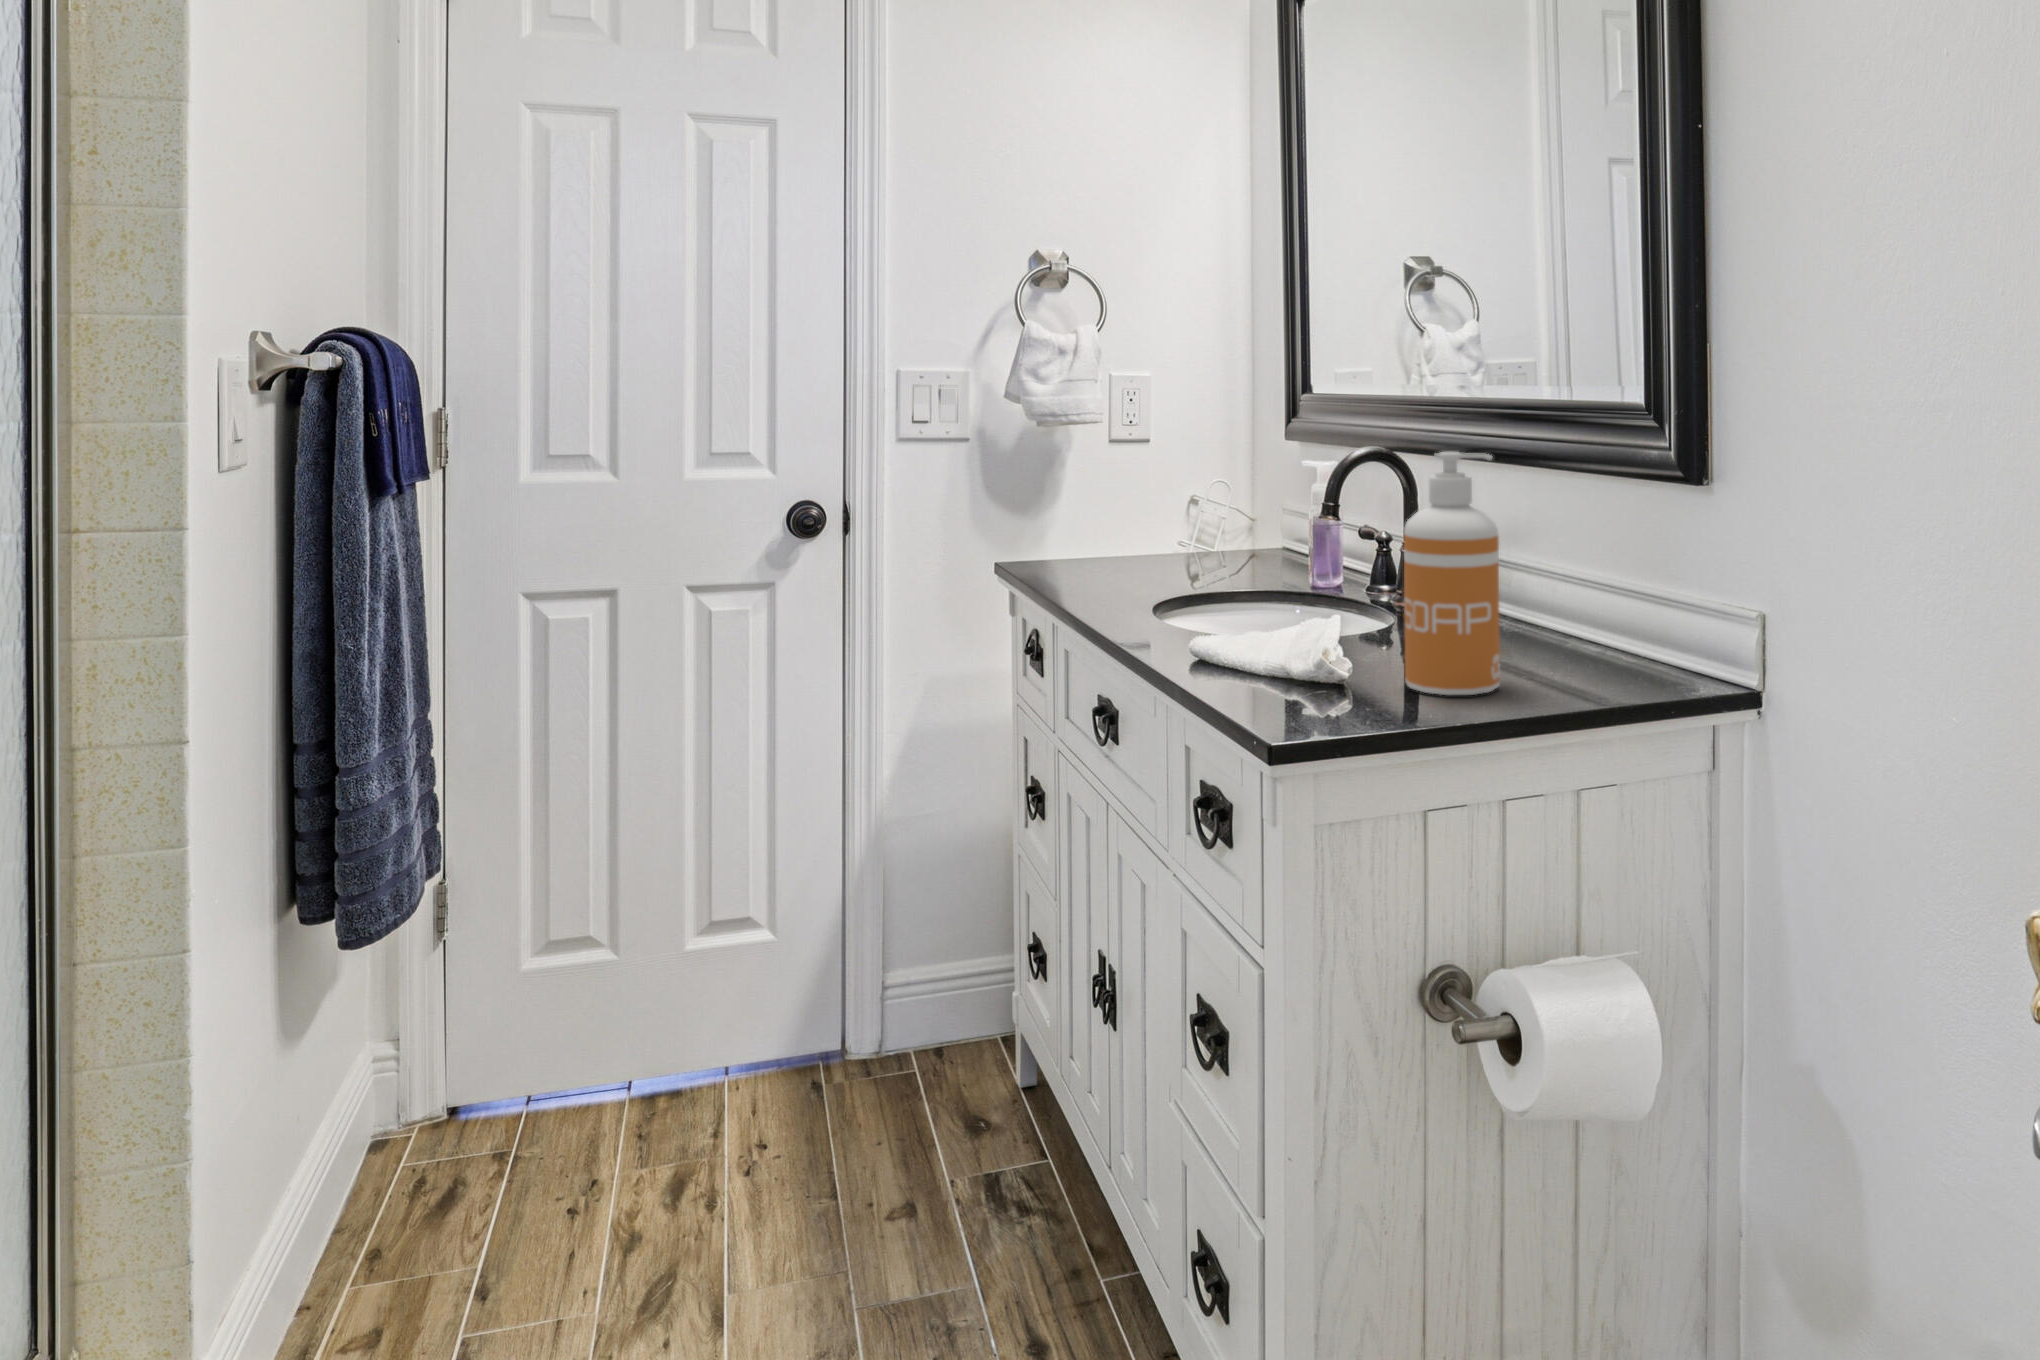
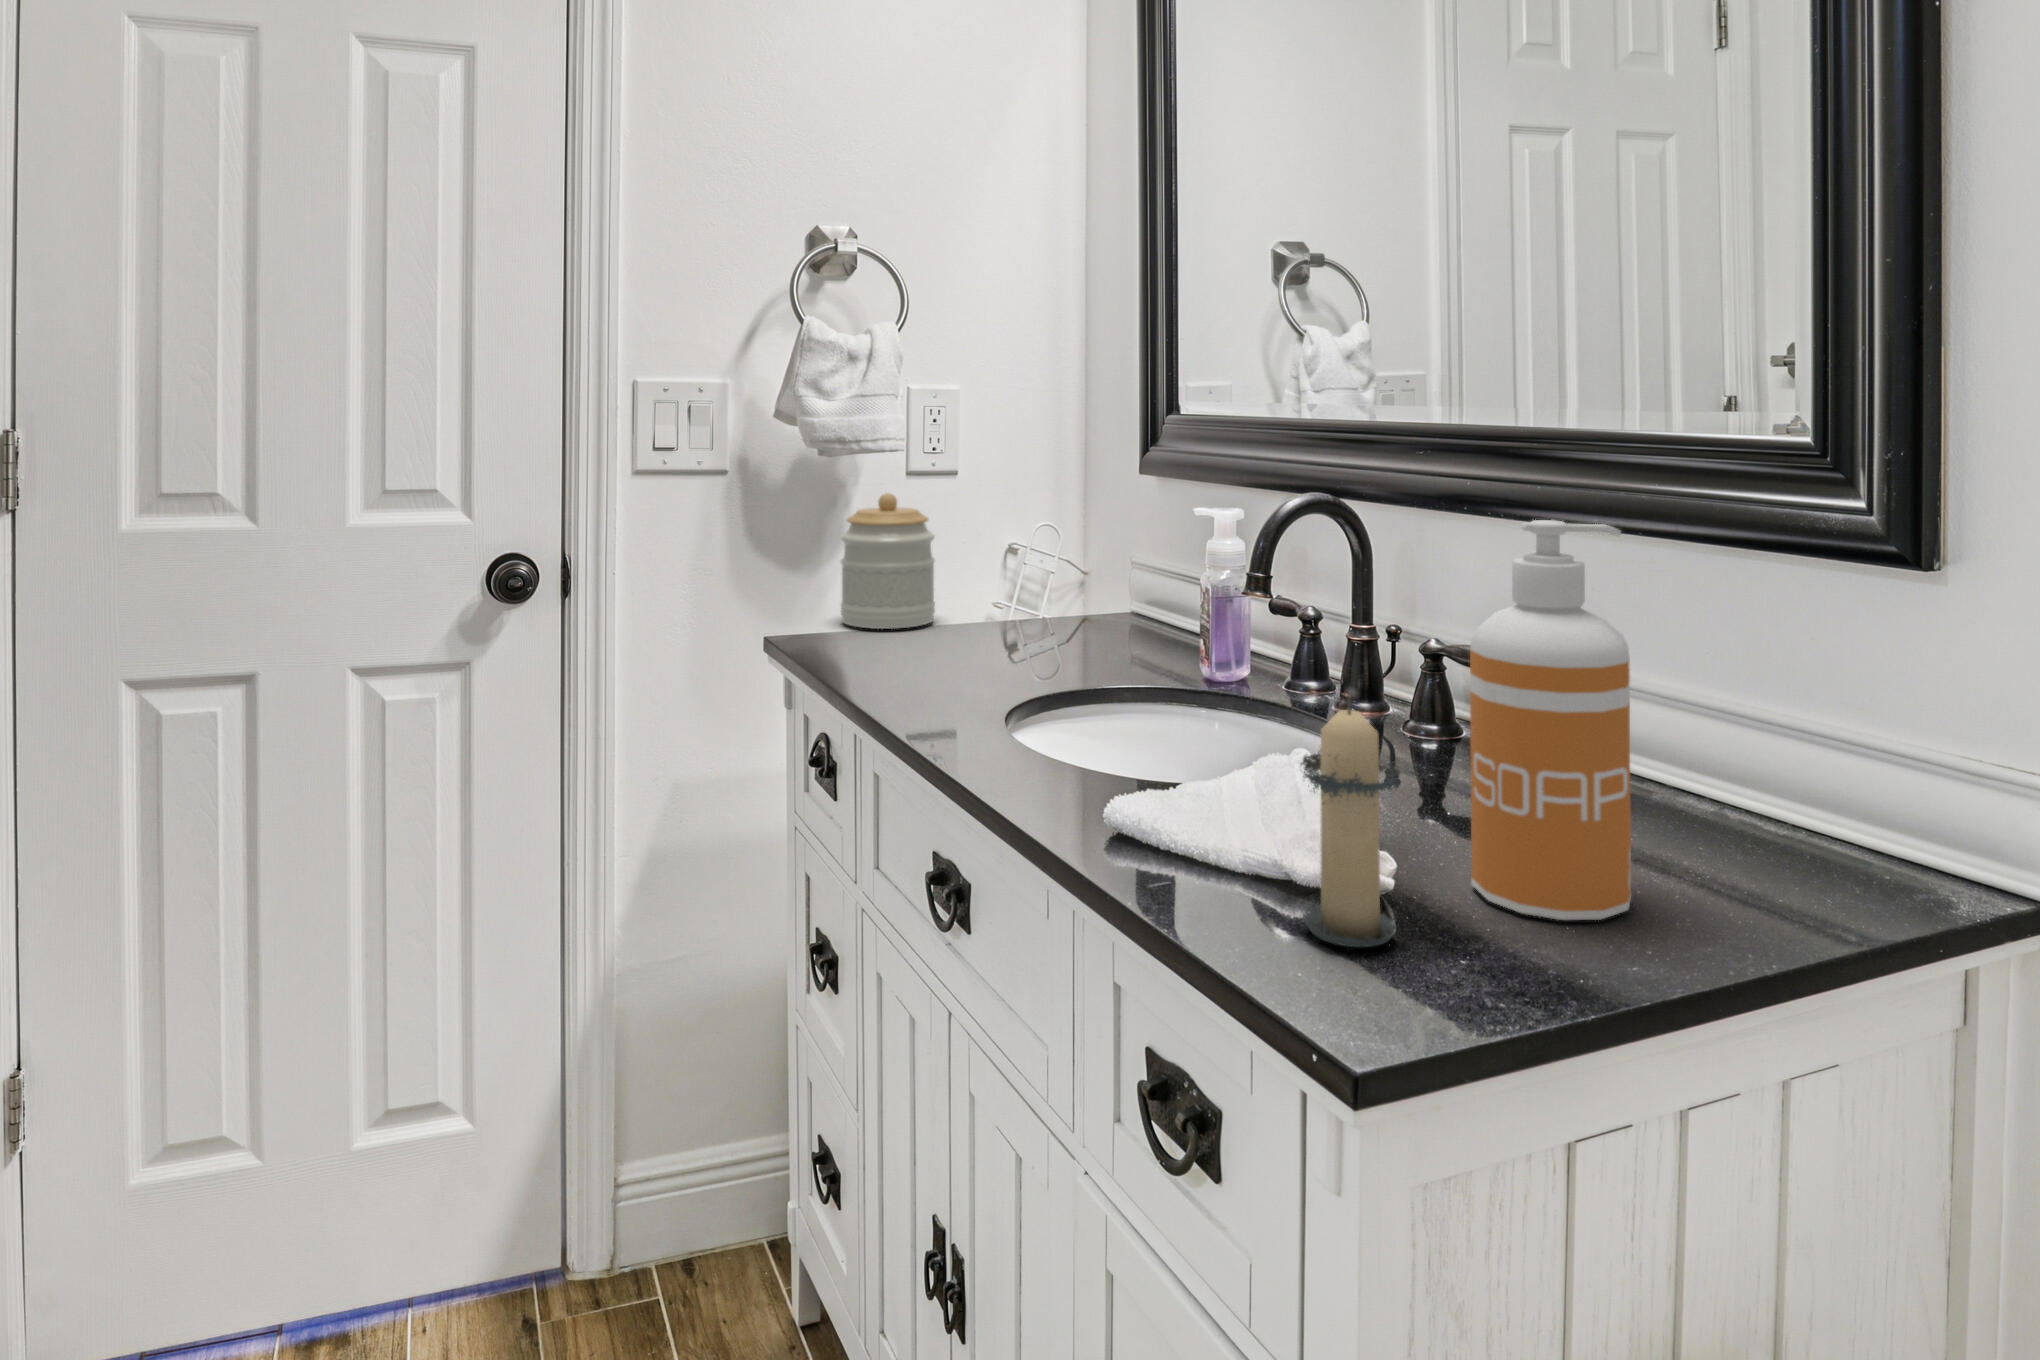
jar: none [1055,457,1128,560] -> present [840,493,935,629]
candle: none [1275,554,1347,706] -> present [1301,694,1400,947]

